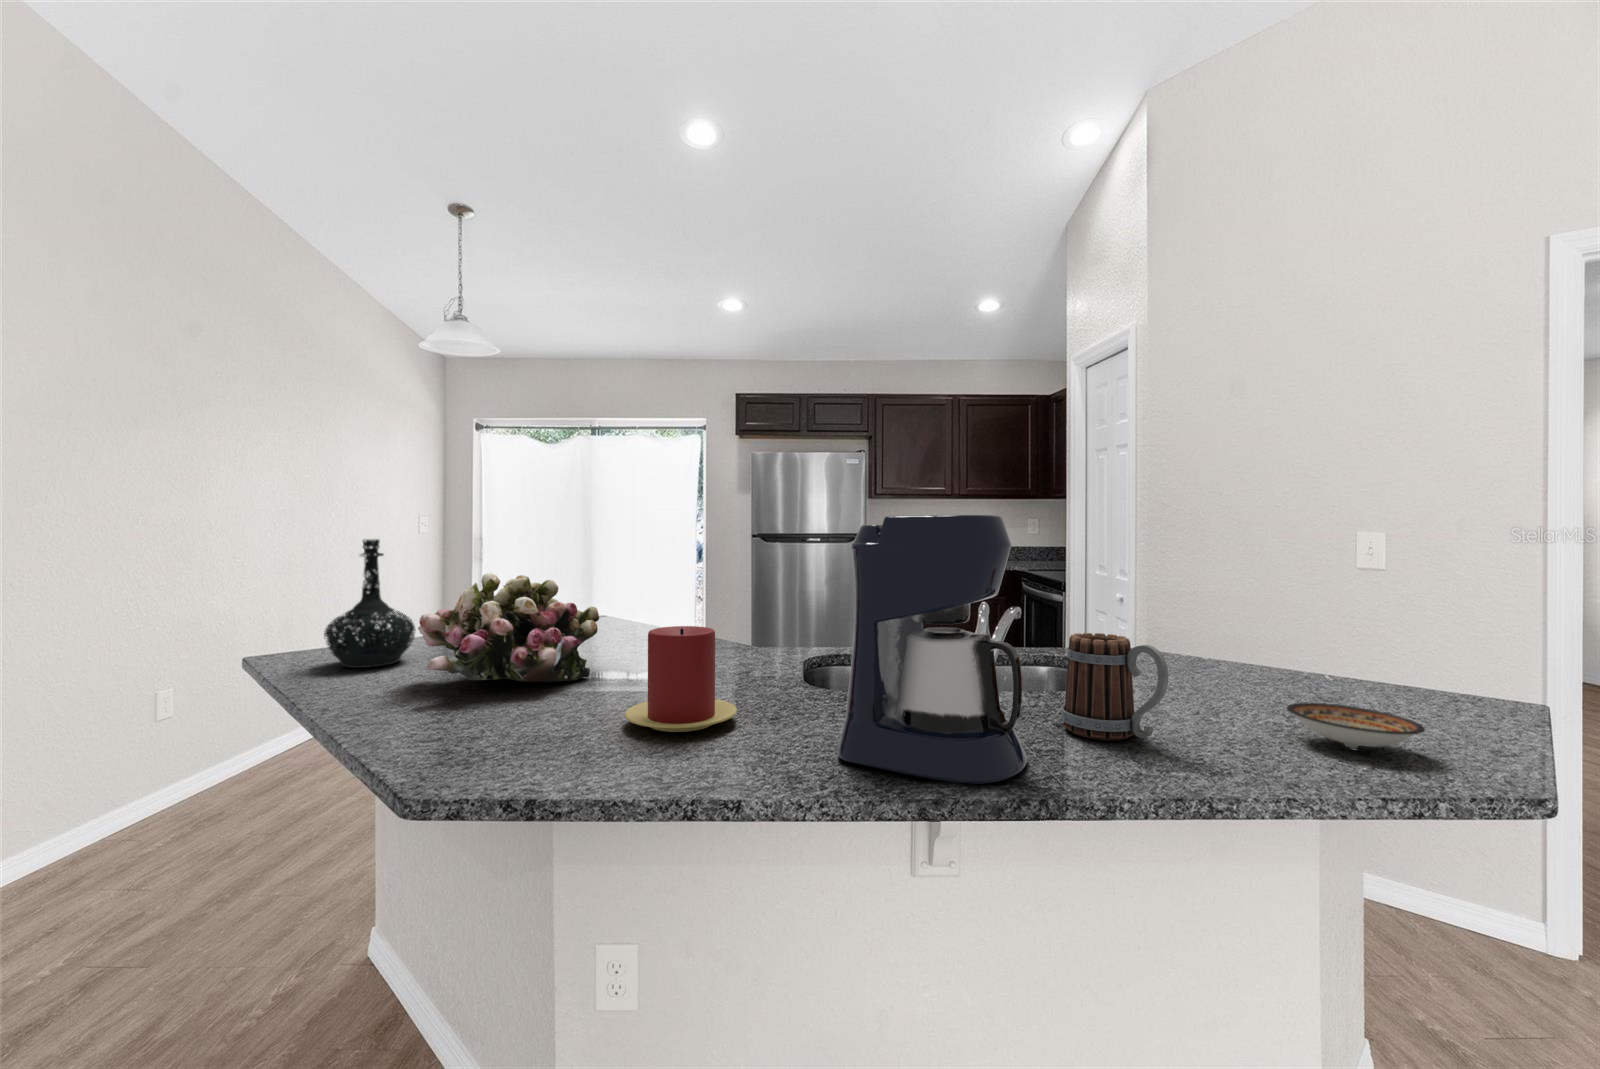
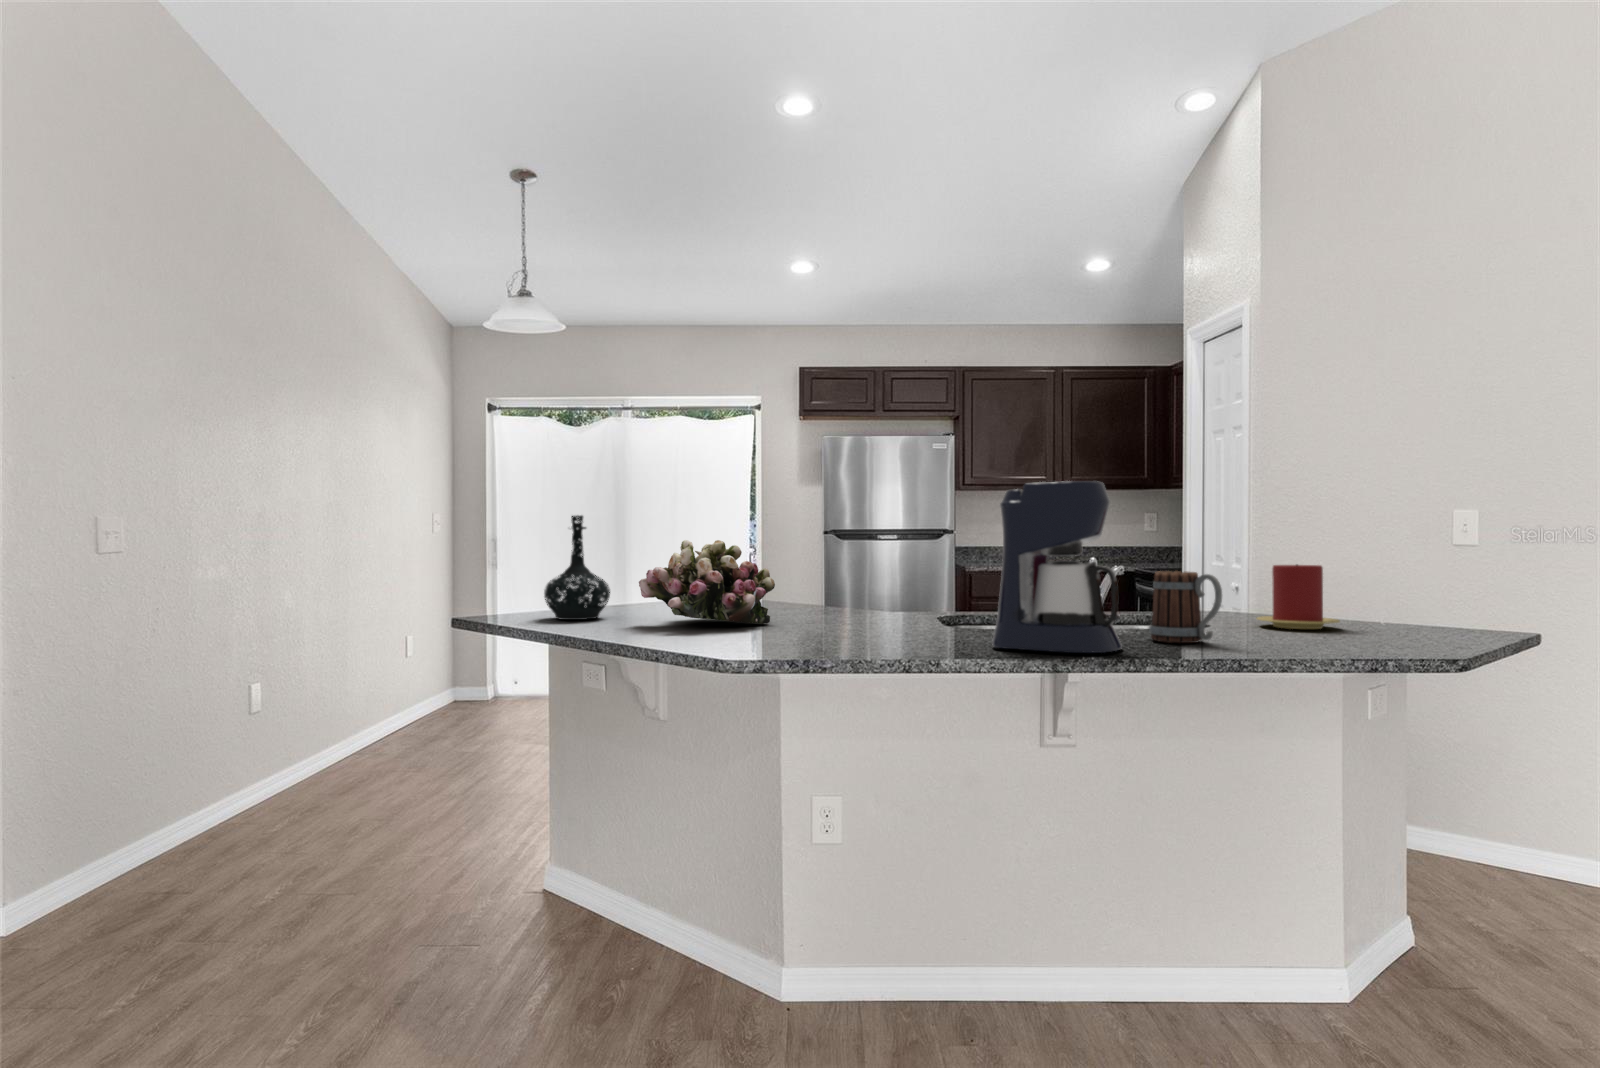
candle: present [625,626,737,732] -> present [1257,564,1340,629]
ceramic bowl: present [1287,703,1425,748] -> none [1313,619,1400,645]

